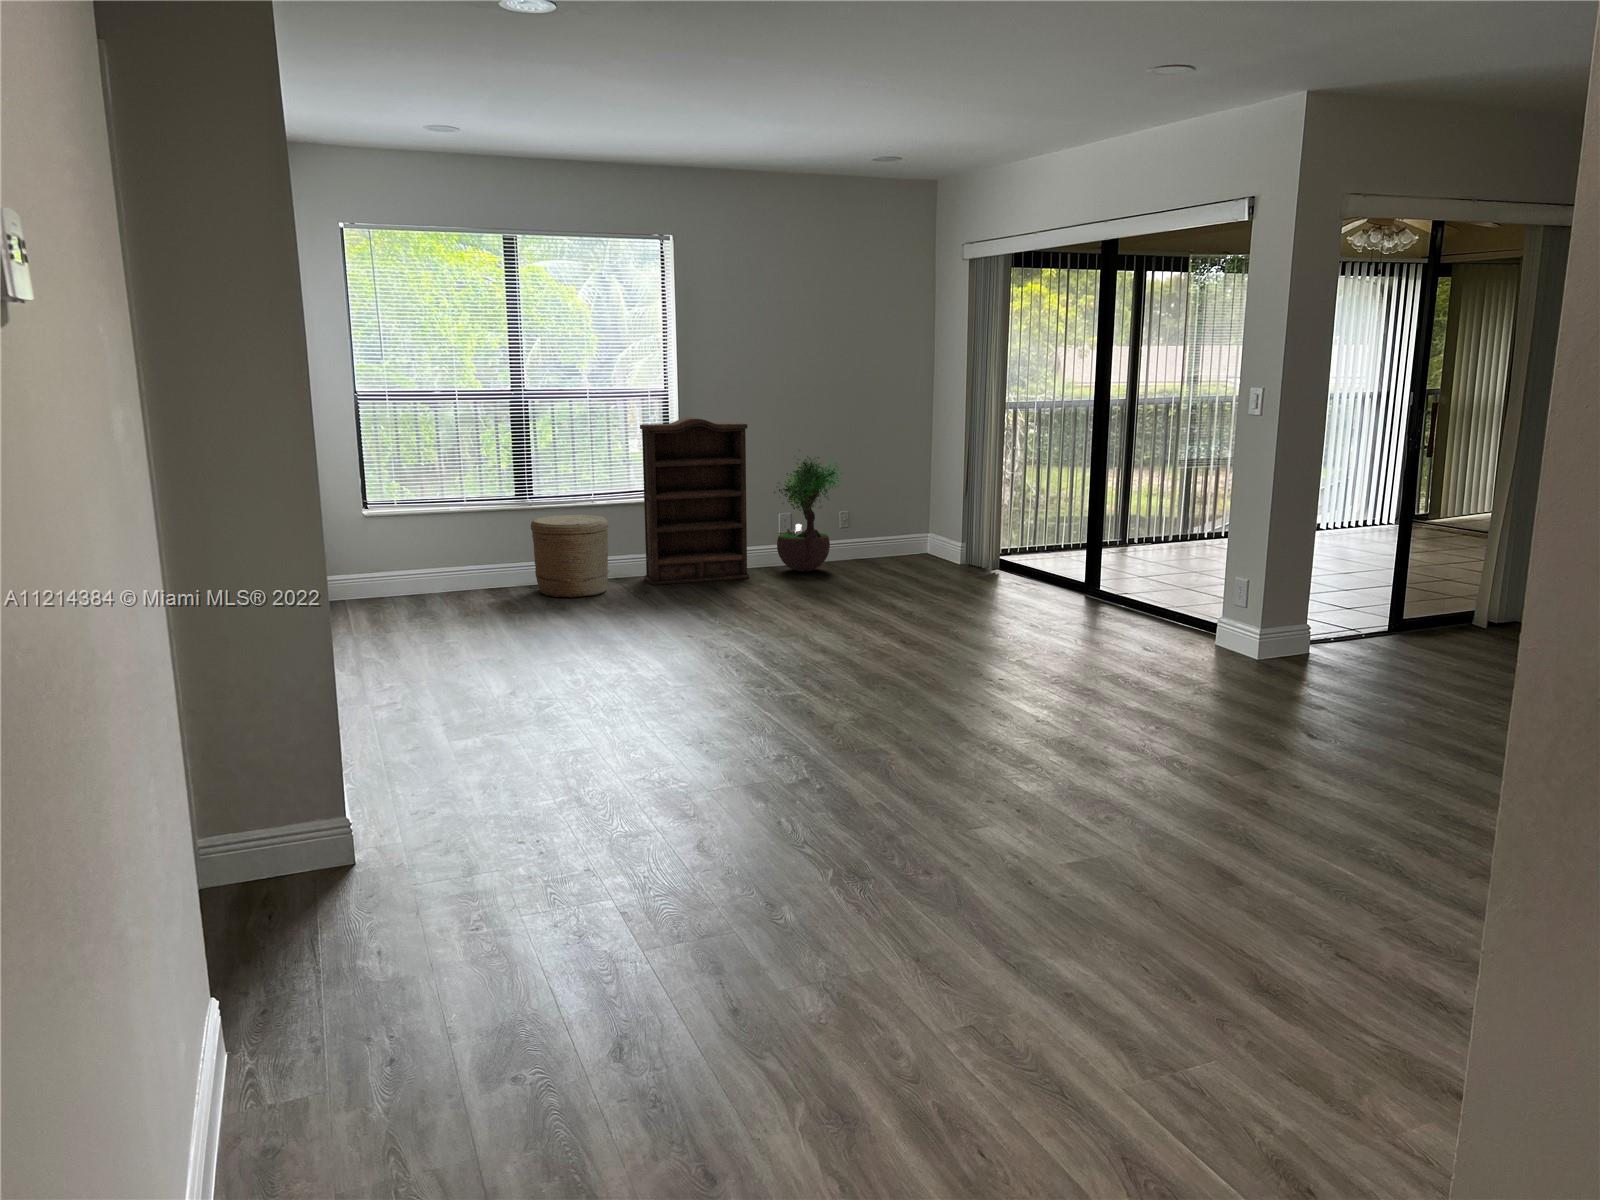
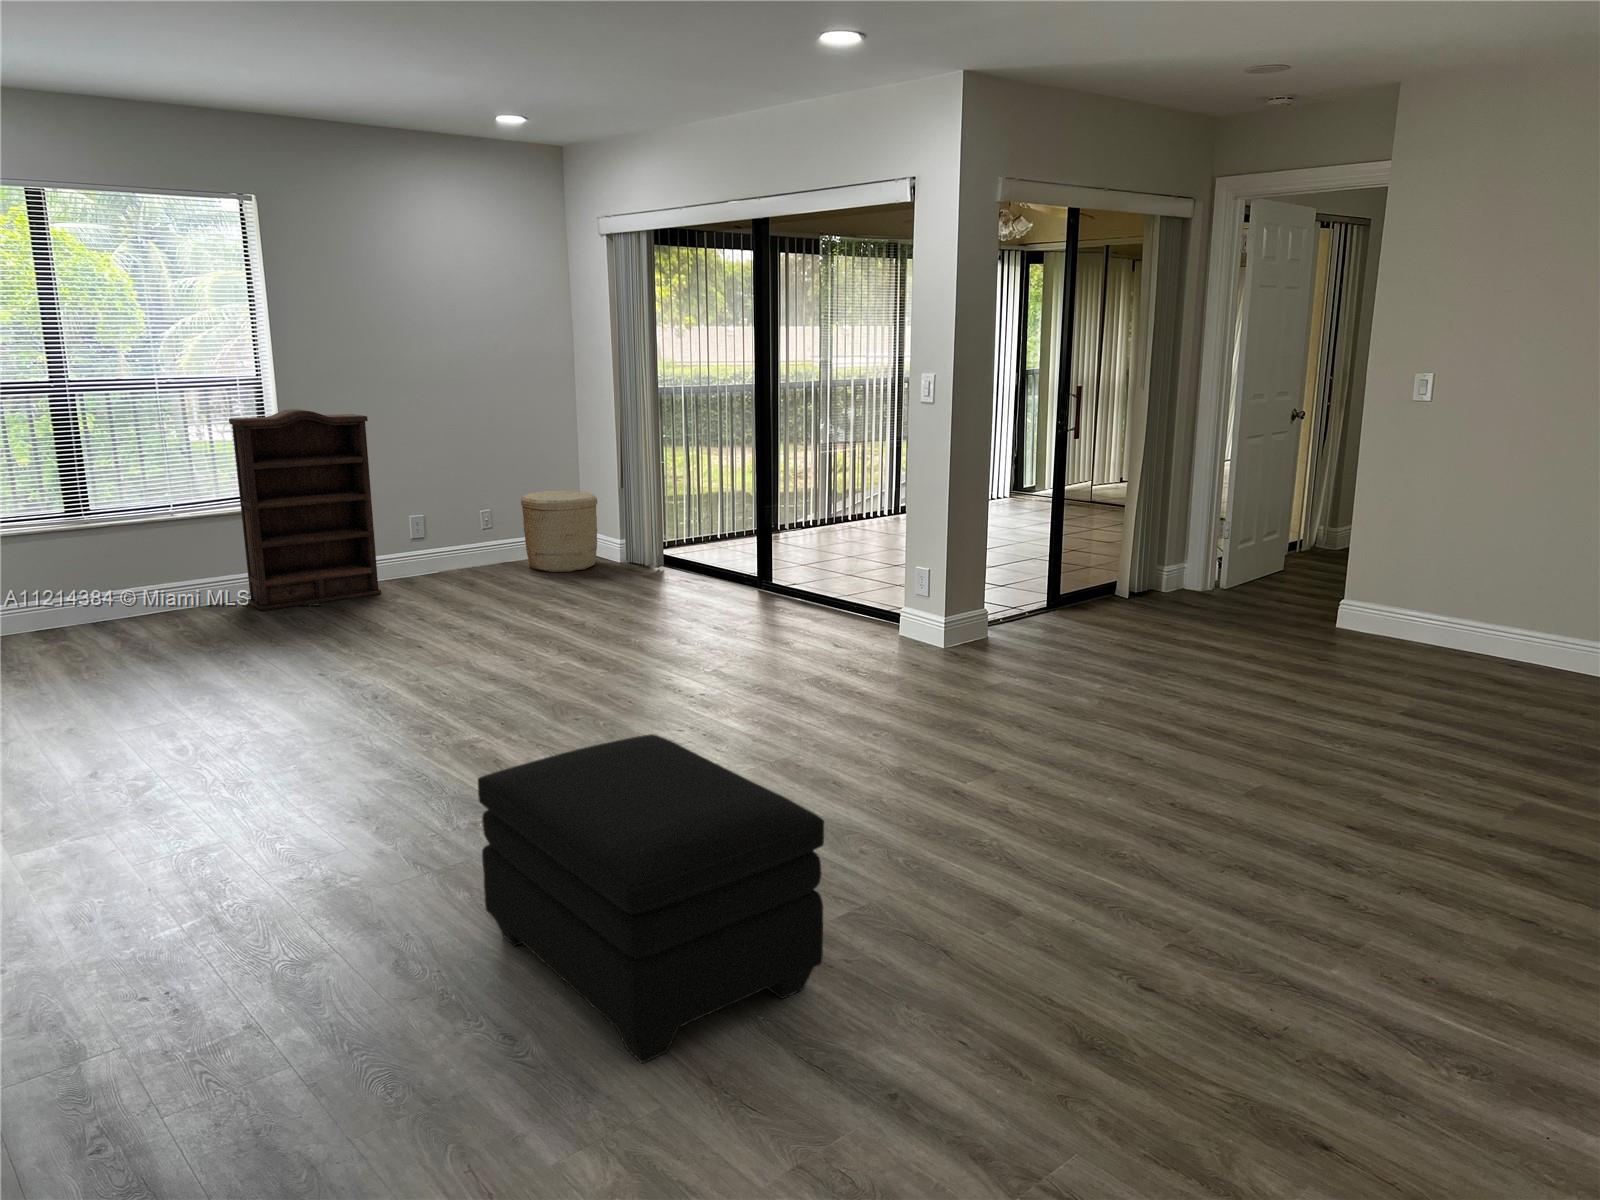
potted tree: present [774,456,843,572] -> none [404,444,486,582]
woven basket: present [531,515,609,598] -> present [521,491,597,572]
ottoman: none [767,691,1034,939] -> present [478,734,824,1063]

